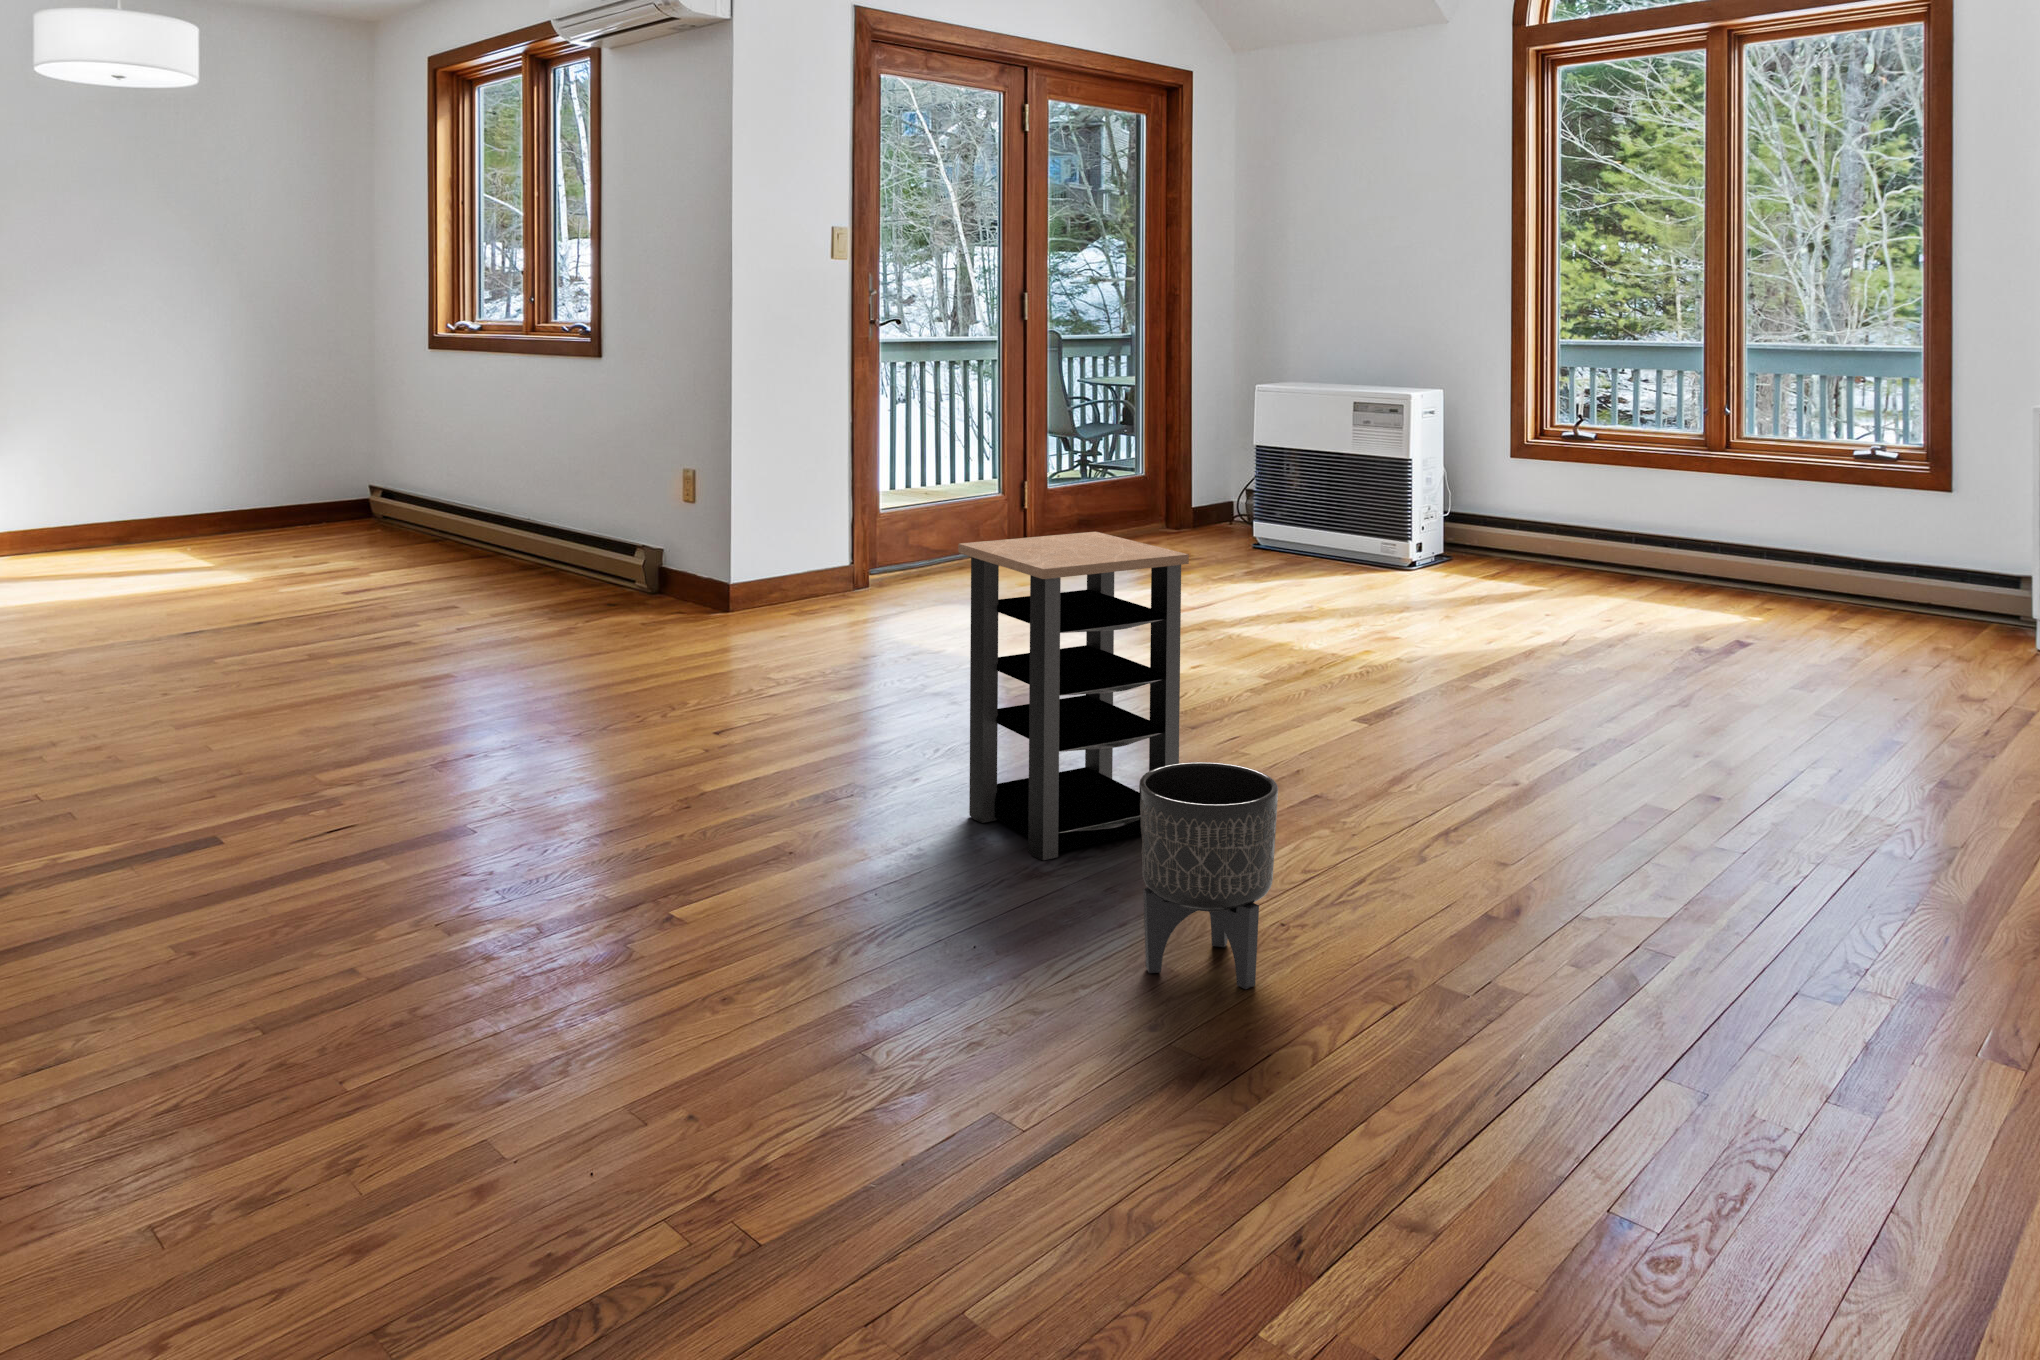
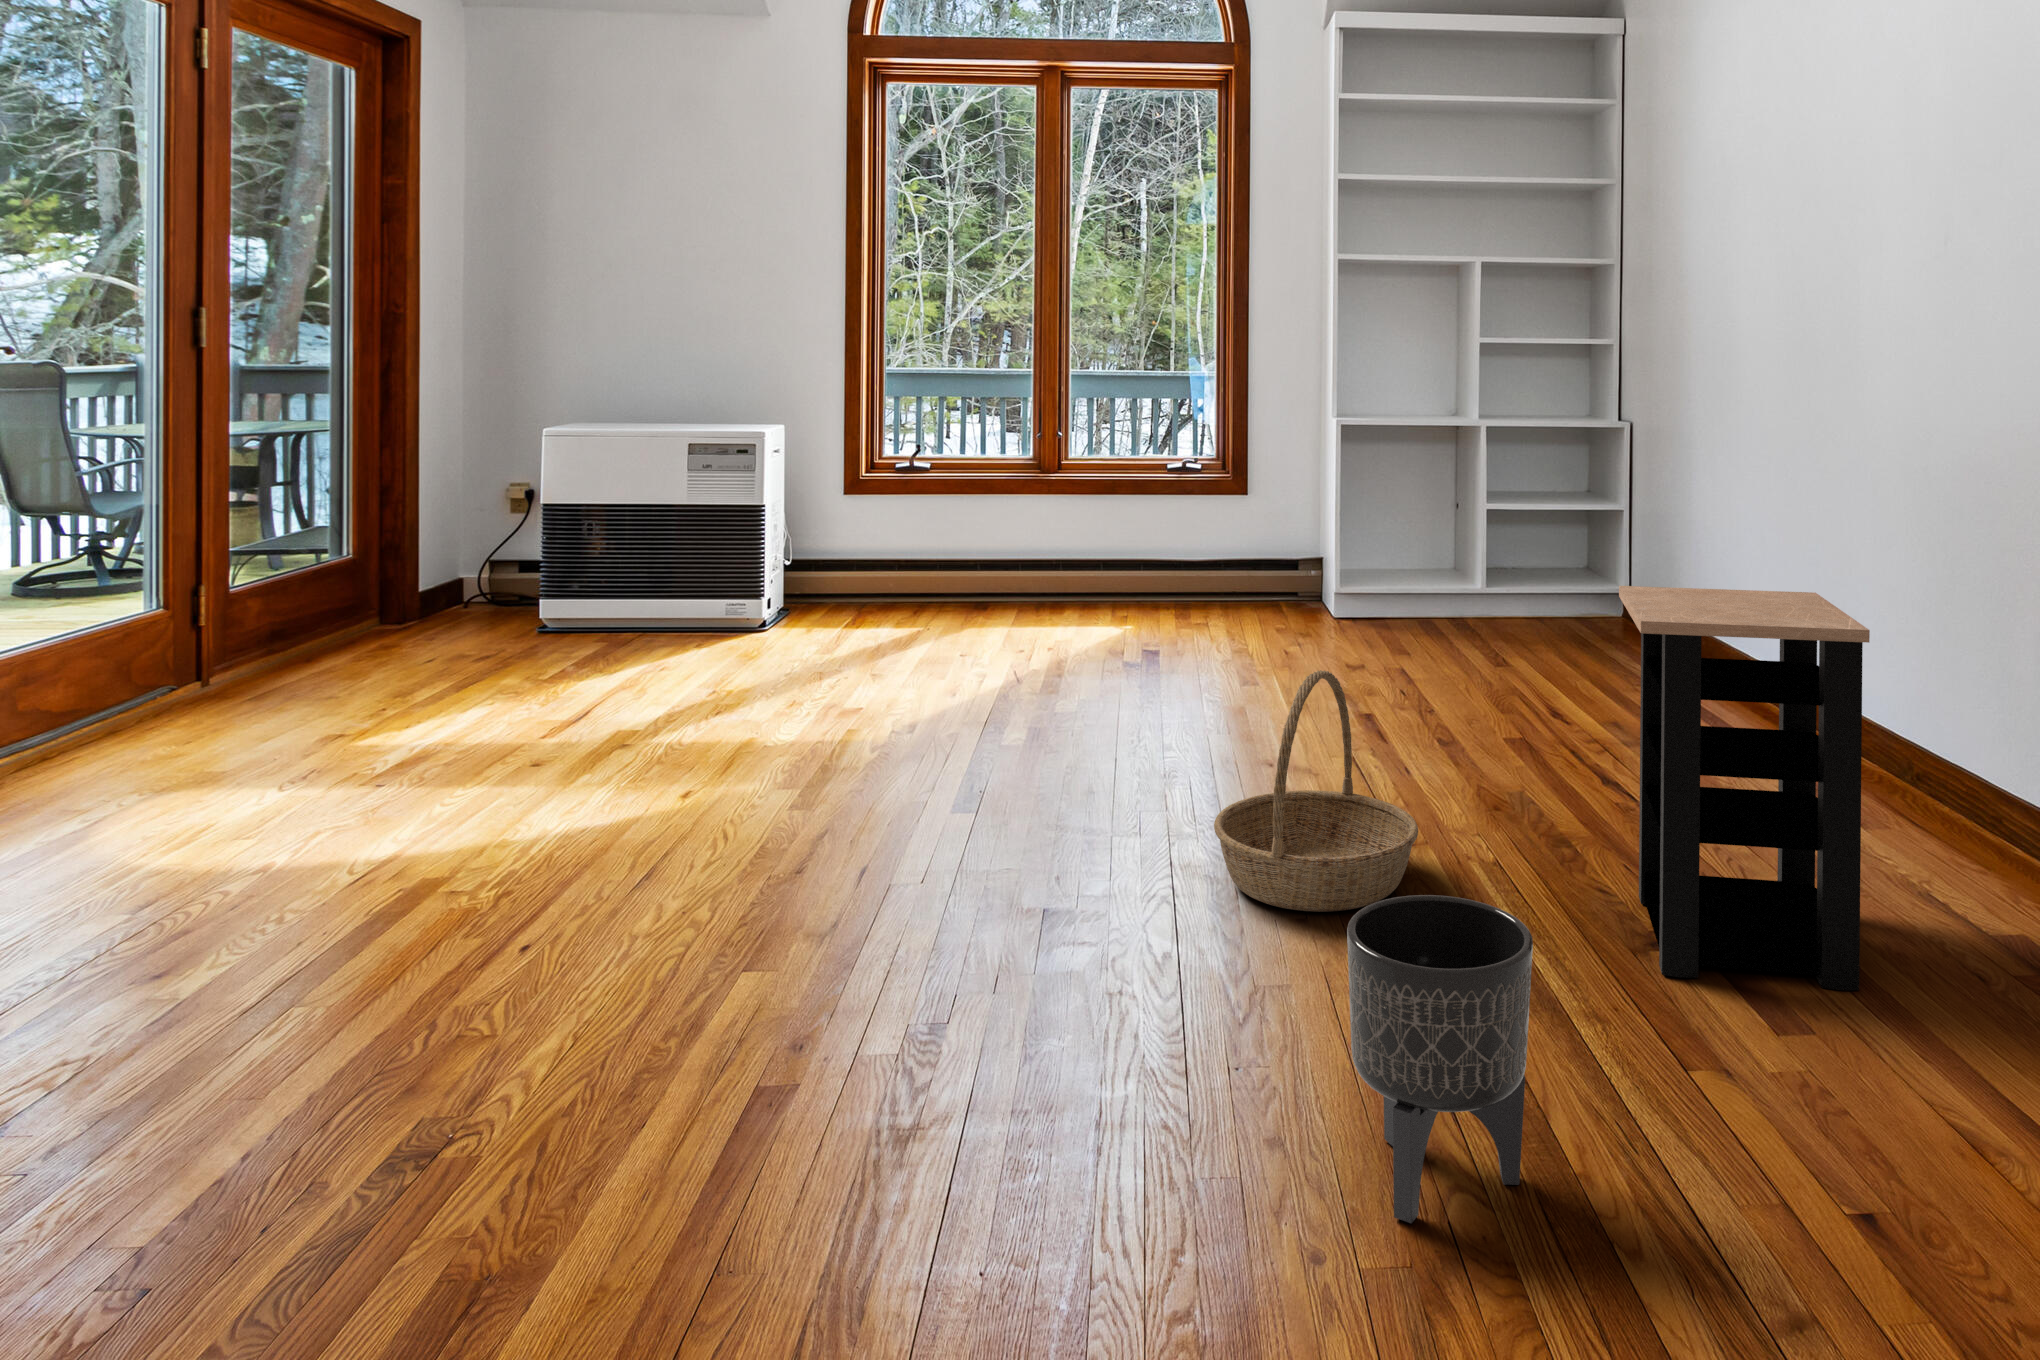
side table: present [958,532,1189,860] -> present [1619,586,1870,991]
basket: none [1382,632,1575,845] -> present [1214,670,1418,912]

